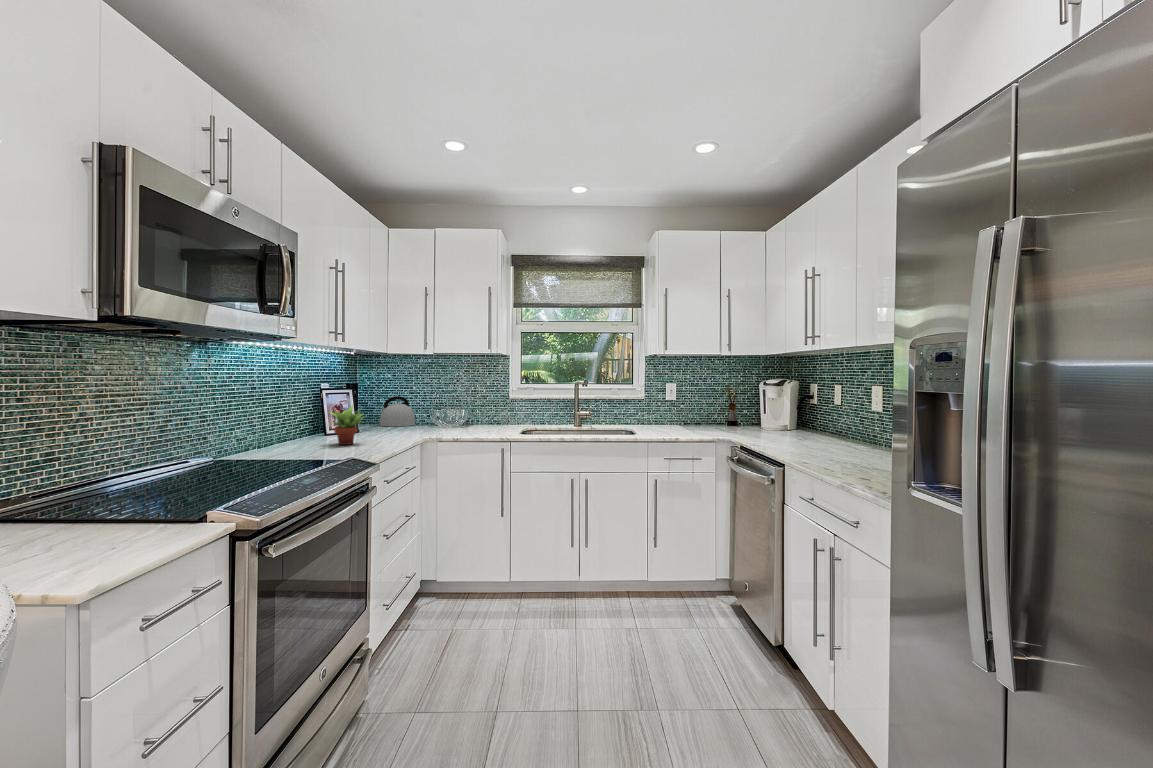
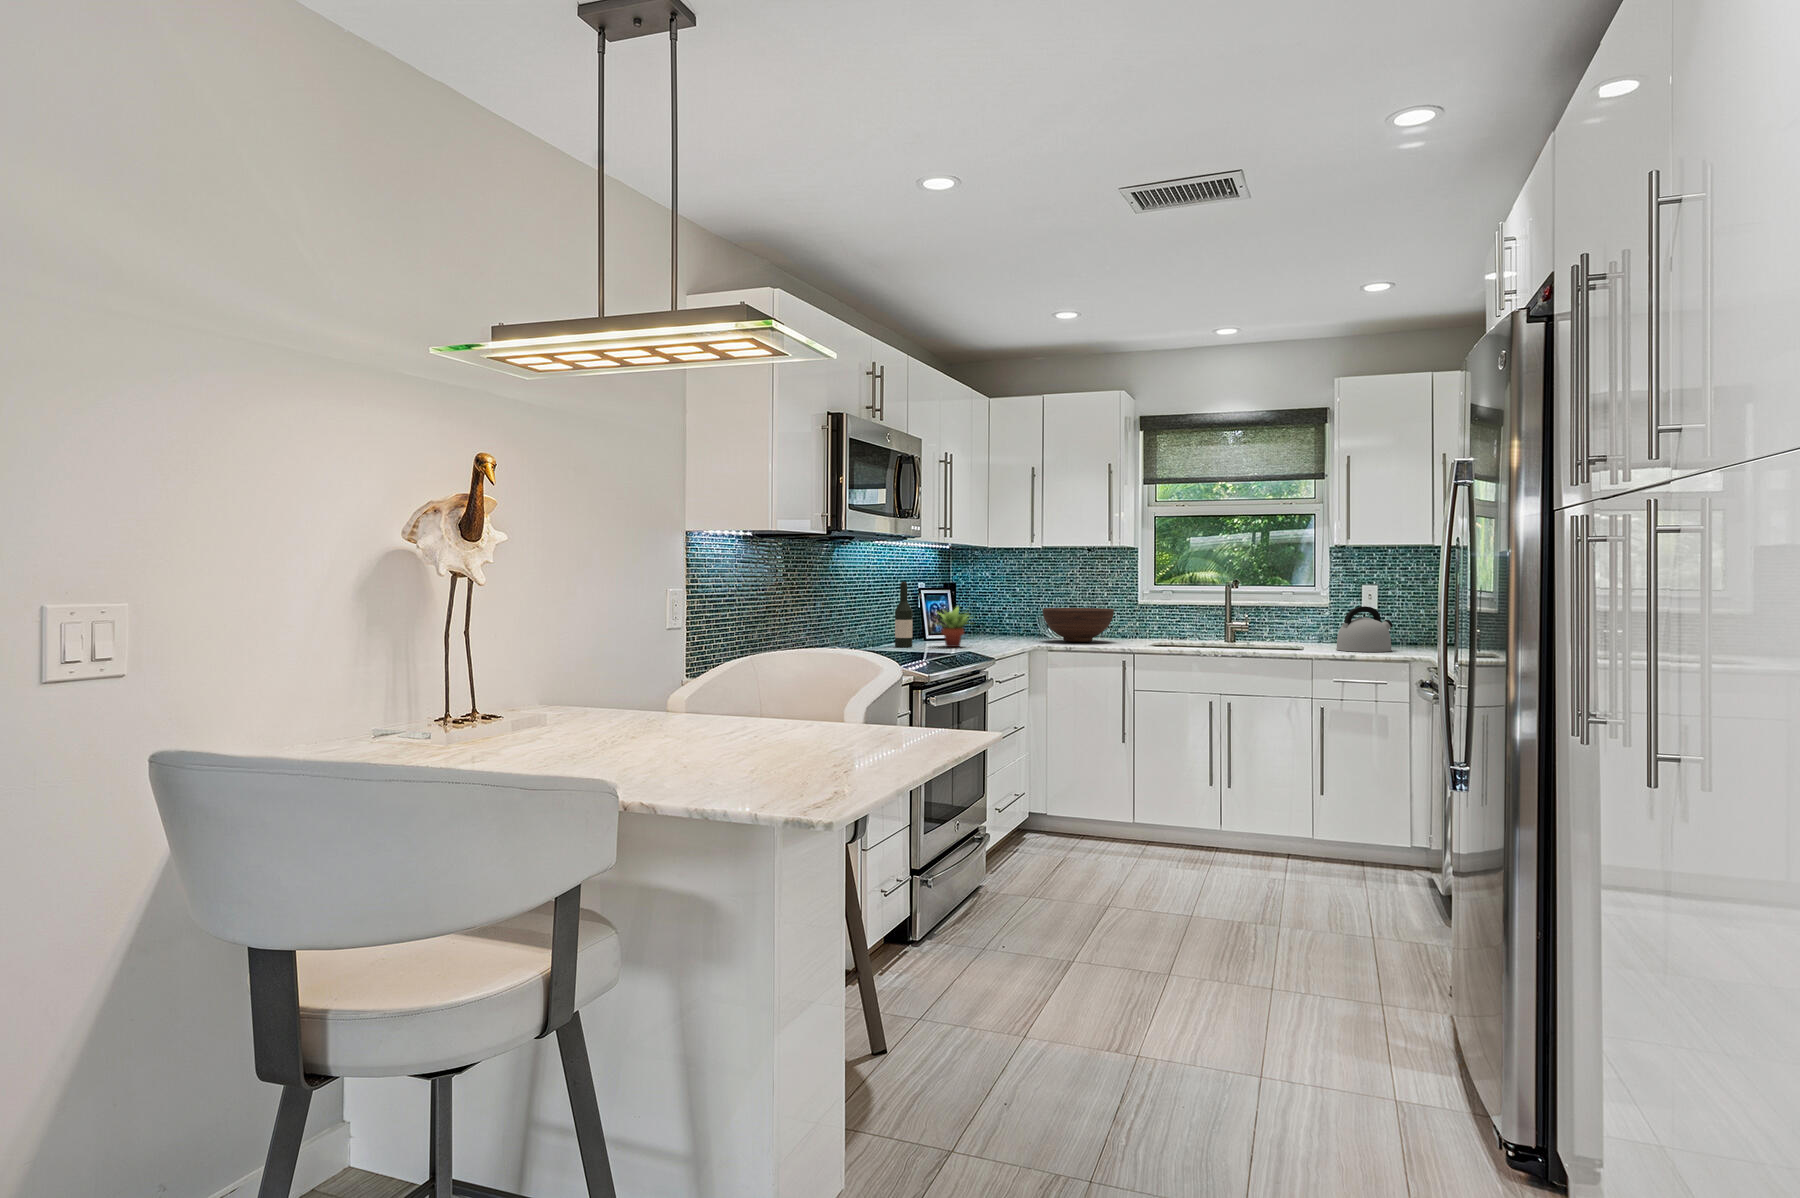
wine bottle: none [284,384,304,447] -> present [895,582,912,647]
kettle: present [380,396,415,426] -> present [1336,606,1393,652]
fruit bowl: none [433,403,493,432] -> present [1043,608,1114,642]

